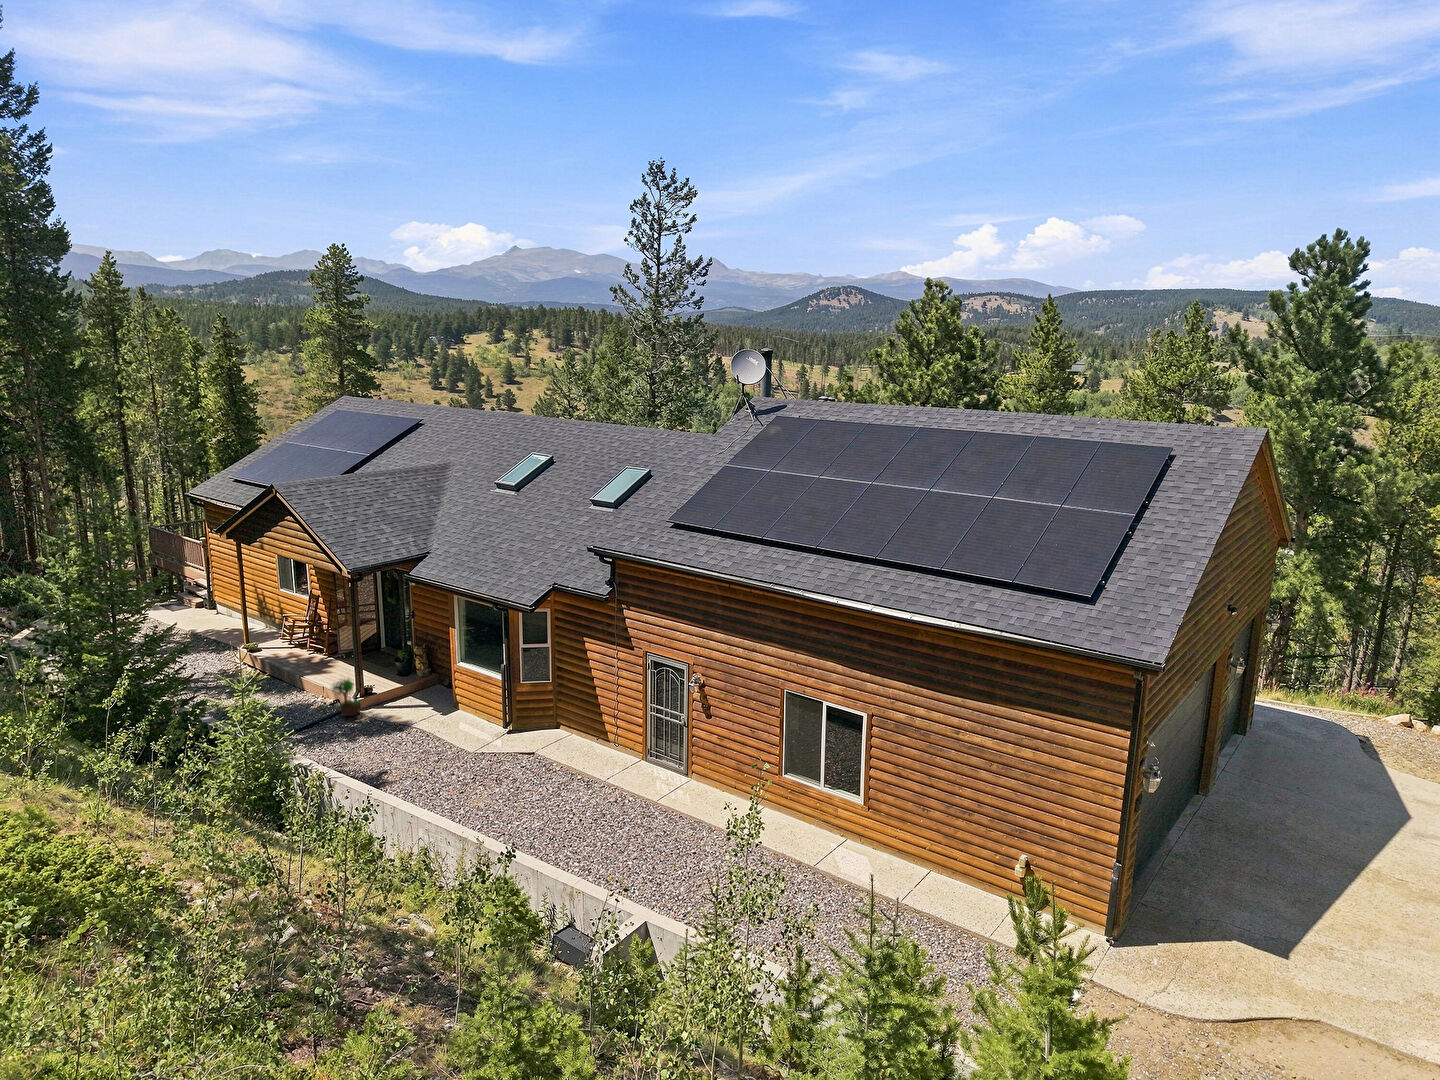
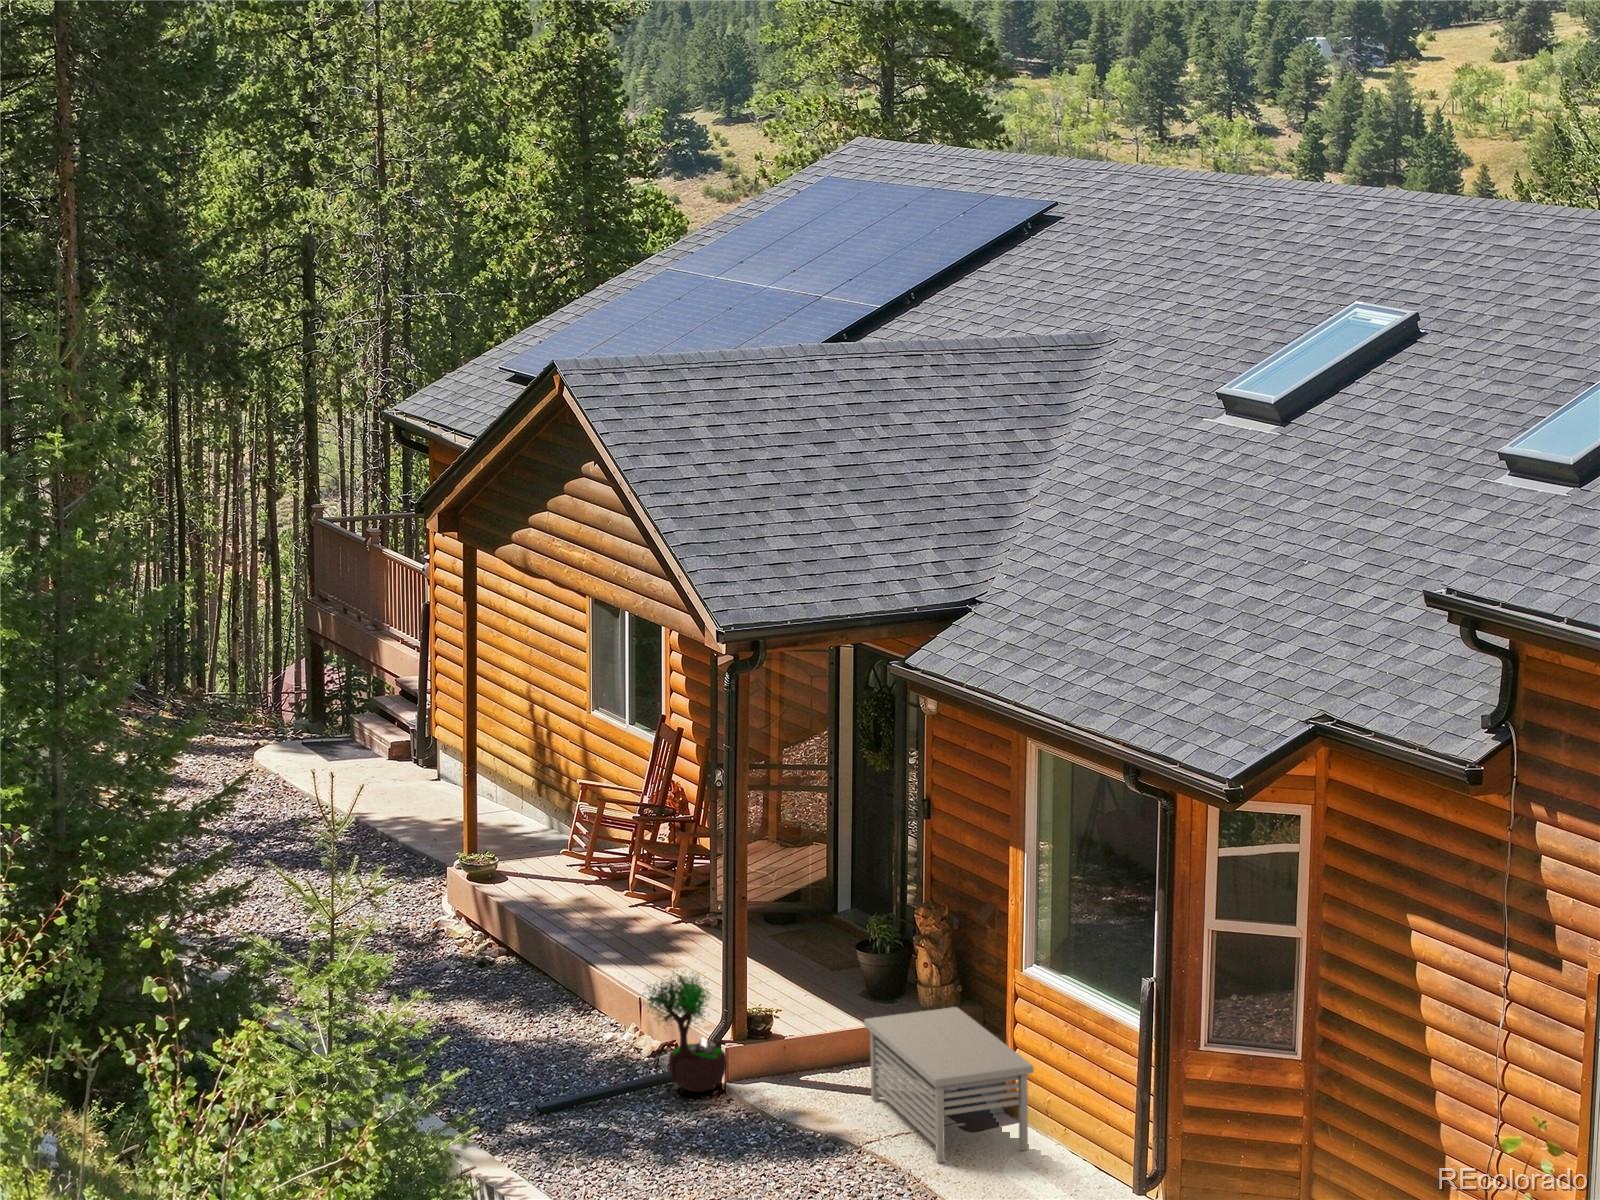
storage bench: none [409,678,469,728] -> present [864,1007,1034,1162]

